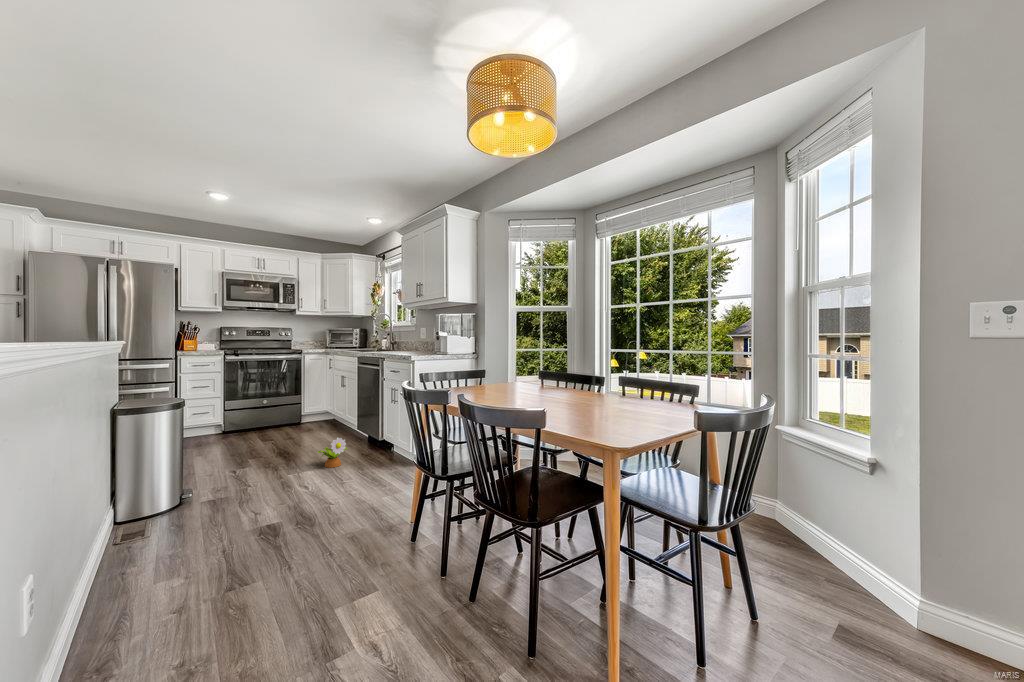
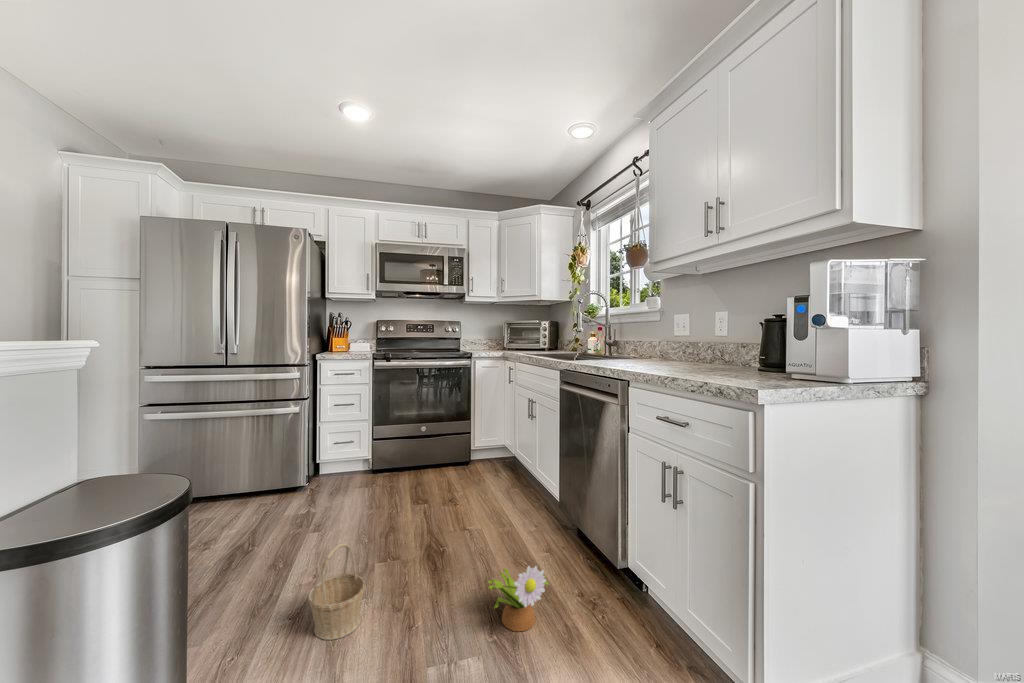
basket: none [220,438,252,480] -> present [308,543,366,640]

